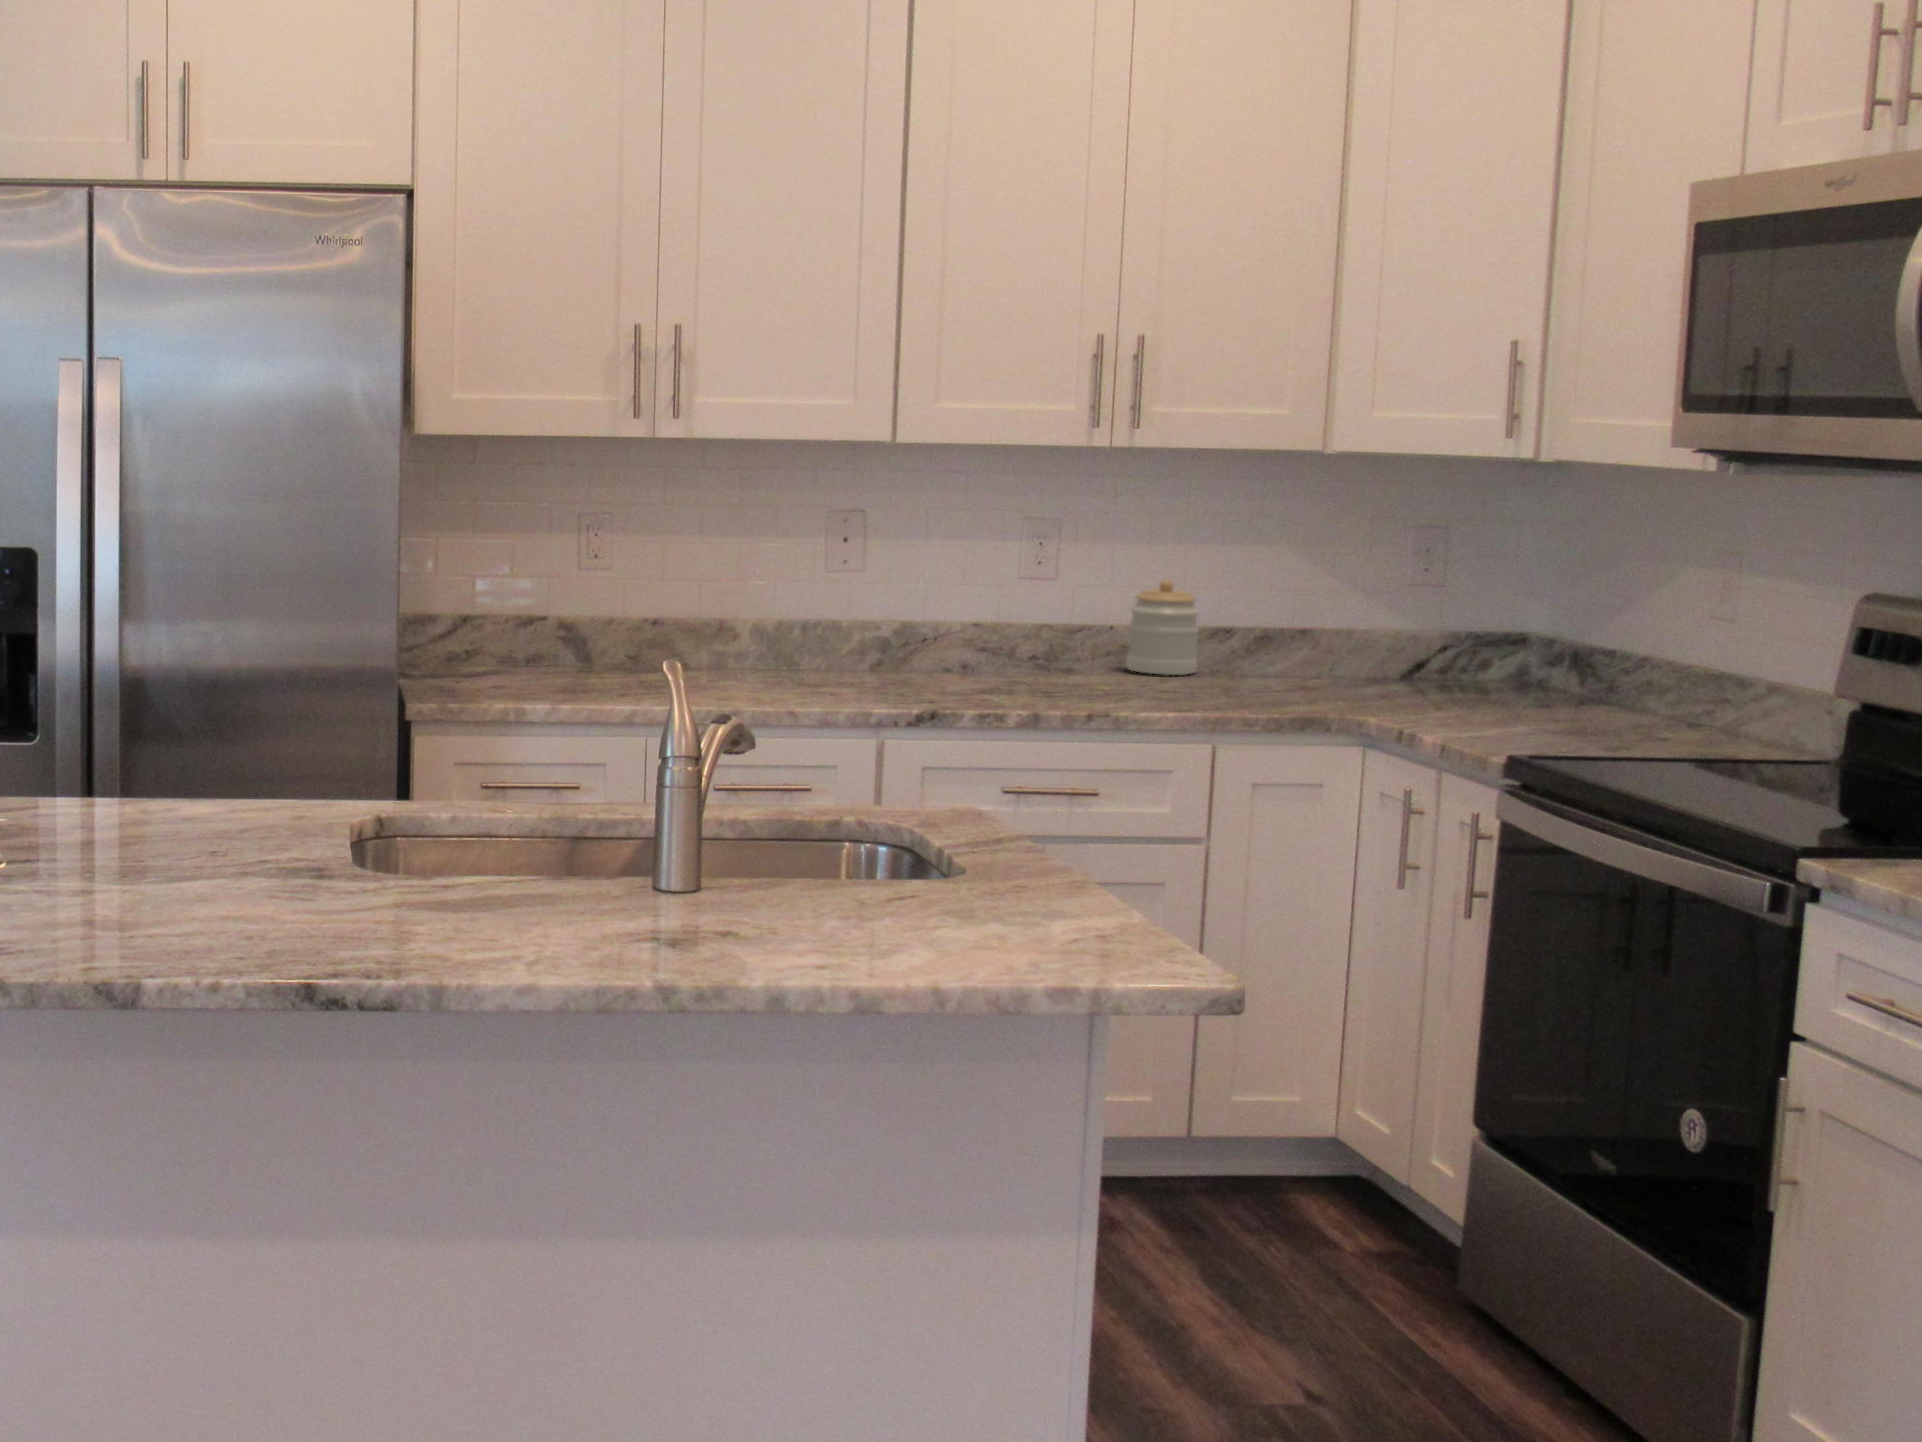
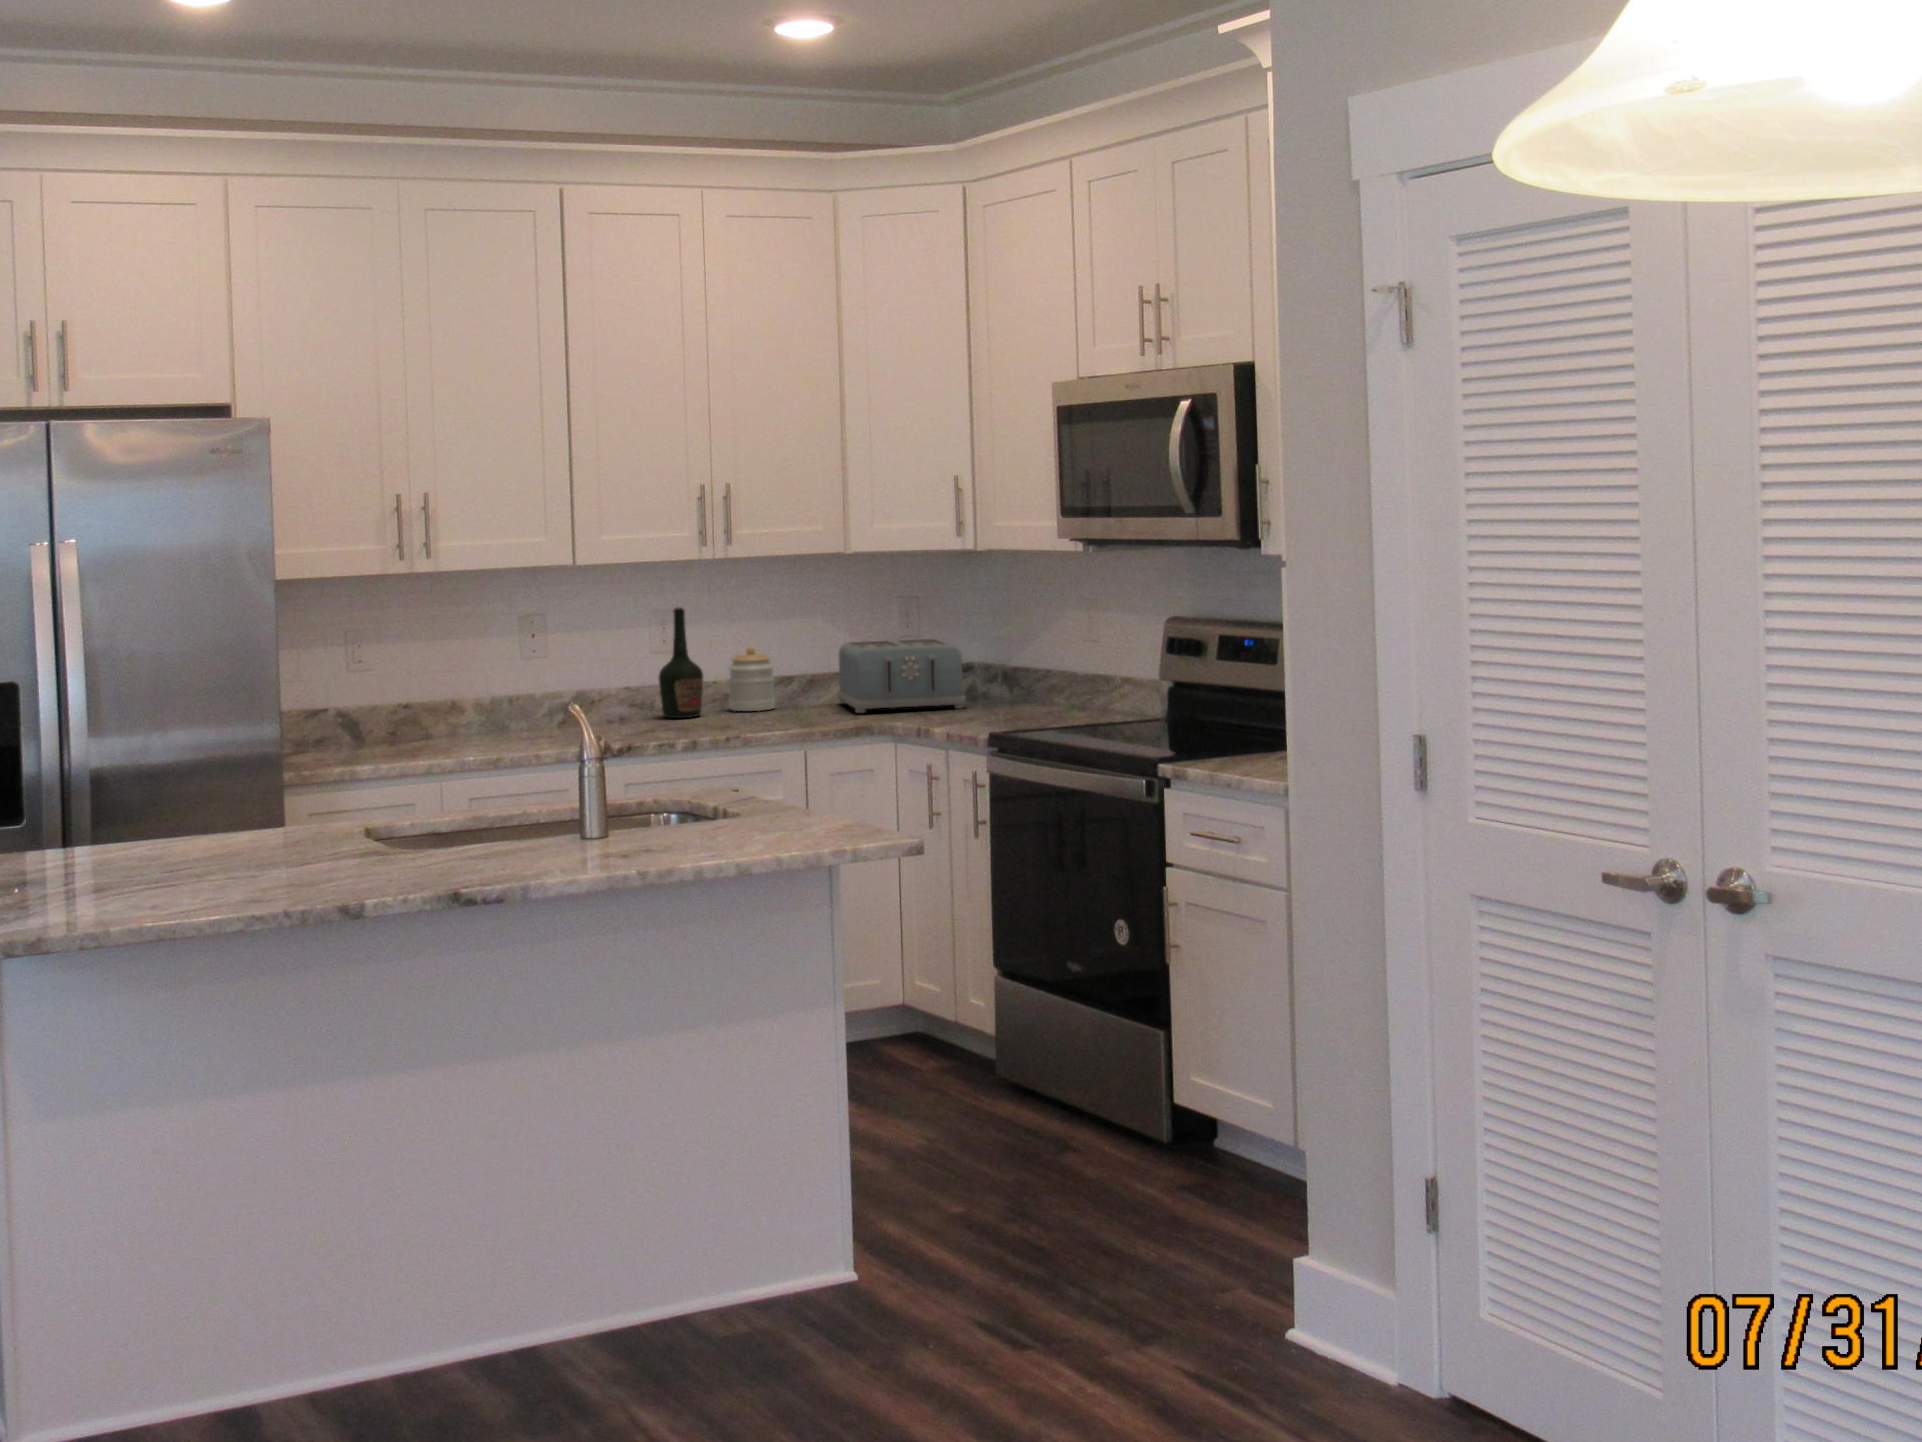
bottle: none [1019,514,1087,675] -> present [659,607,703,718]
toaster: none [1296,585,1498,705] -> present [837,639,966,713]

